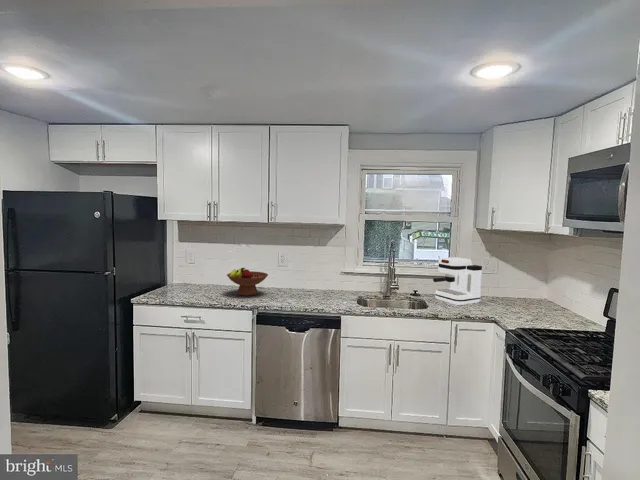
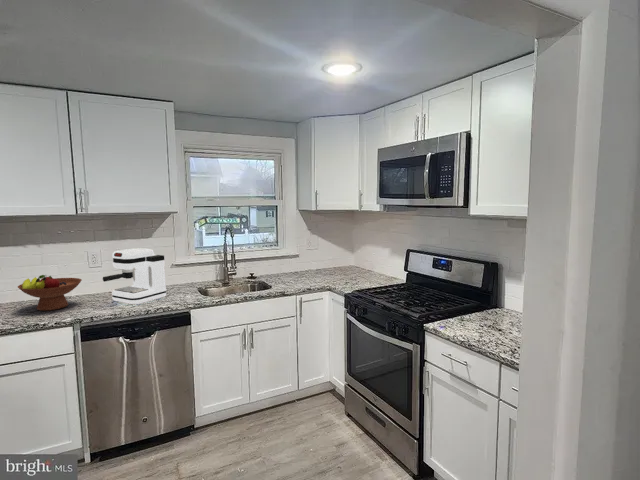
coffee maker: present [433,257,482,306] -> present [103,248,166,305]

